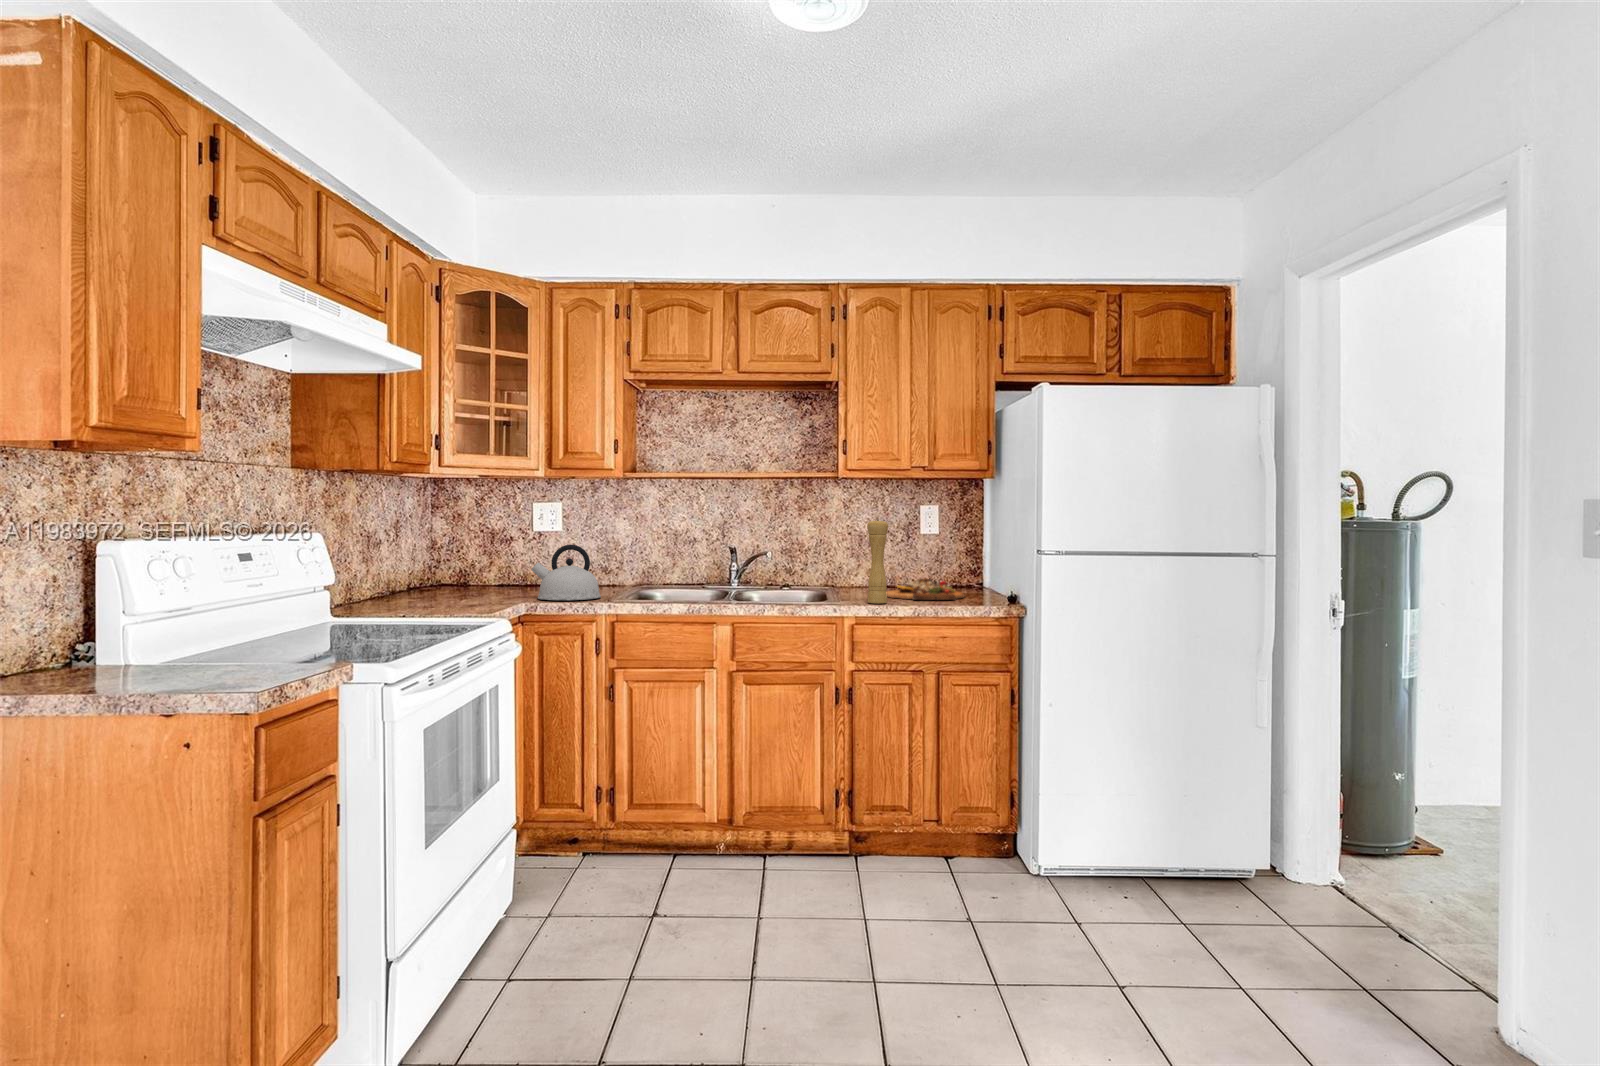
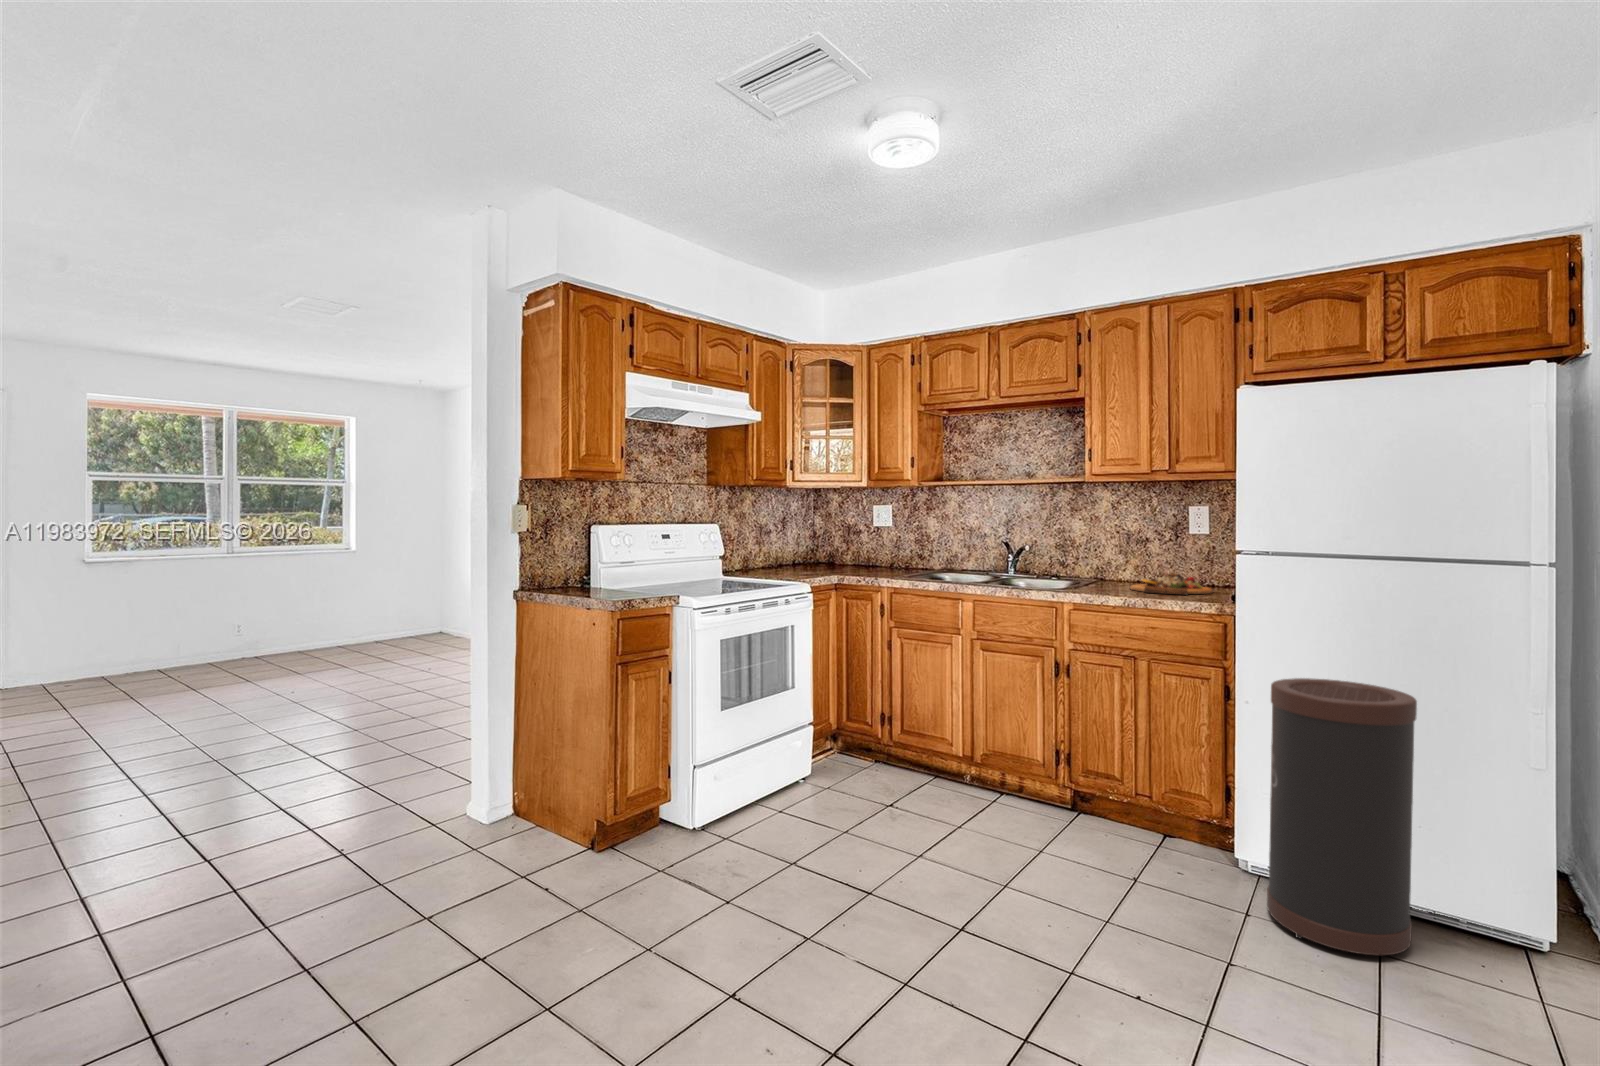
pepper mill: present [867,519,888,604] -> none [1091,519,1111,593]
kettle: present [531,545,601,600] -> none [851,537,898,577]
trash can: none [1103,675,1231,939] -> present [1267,678,1417,955]

